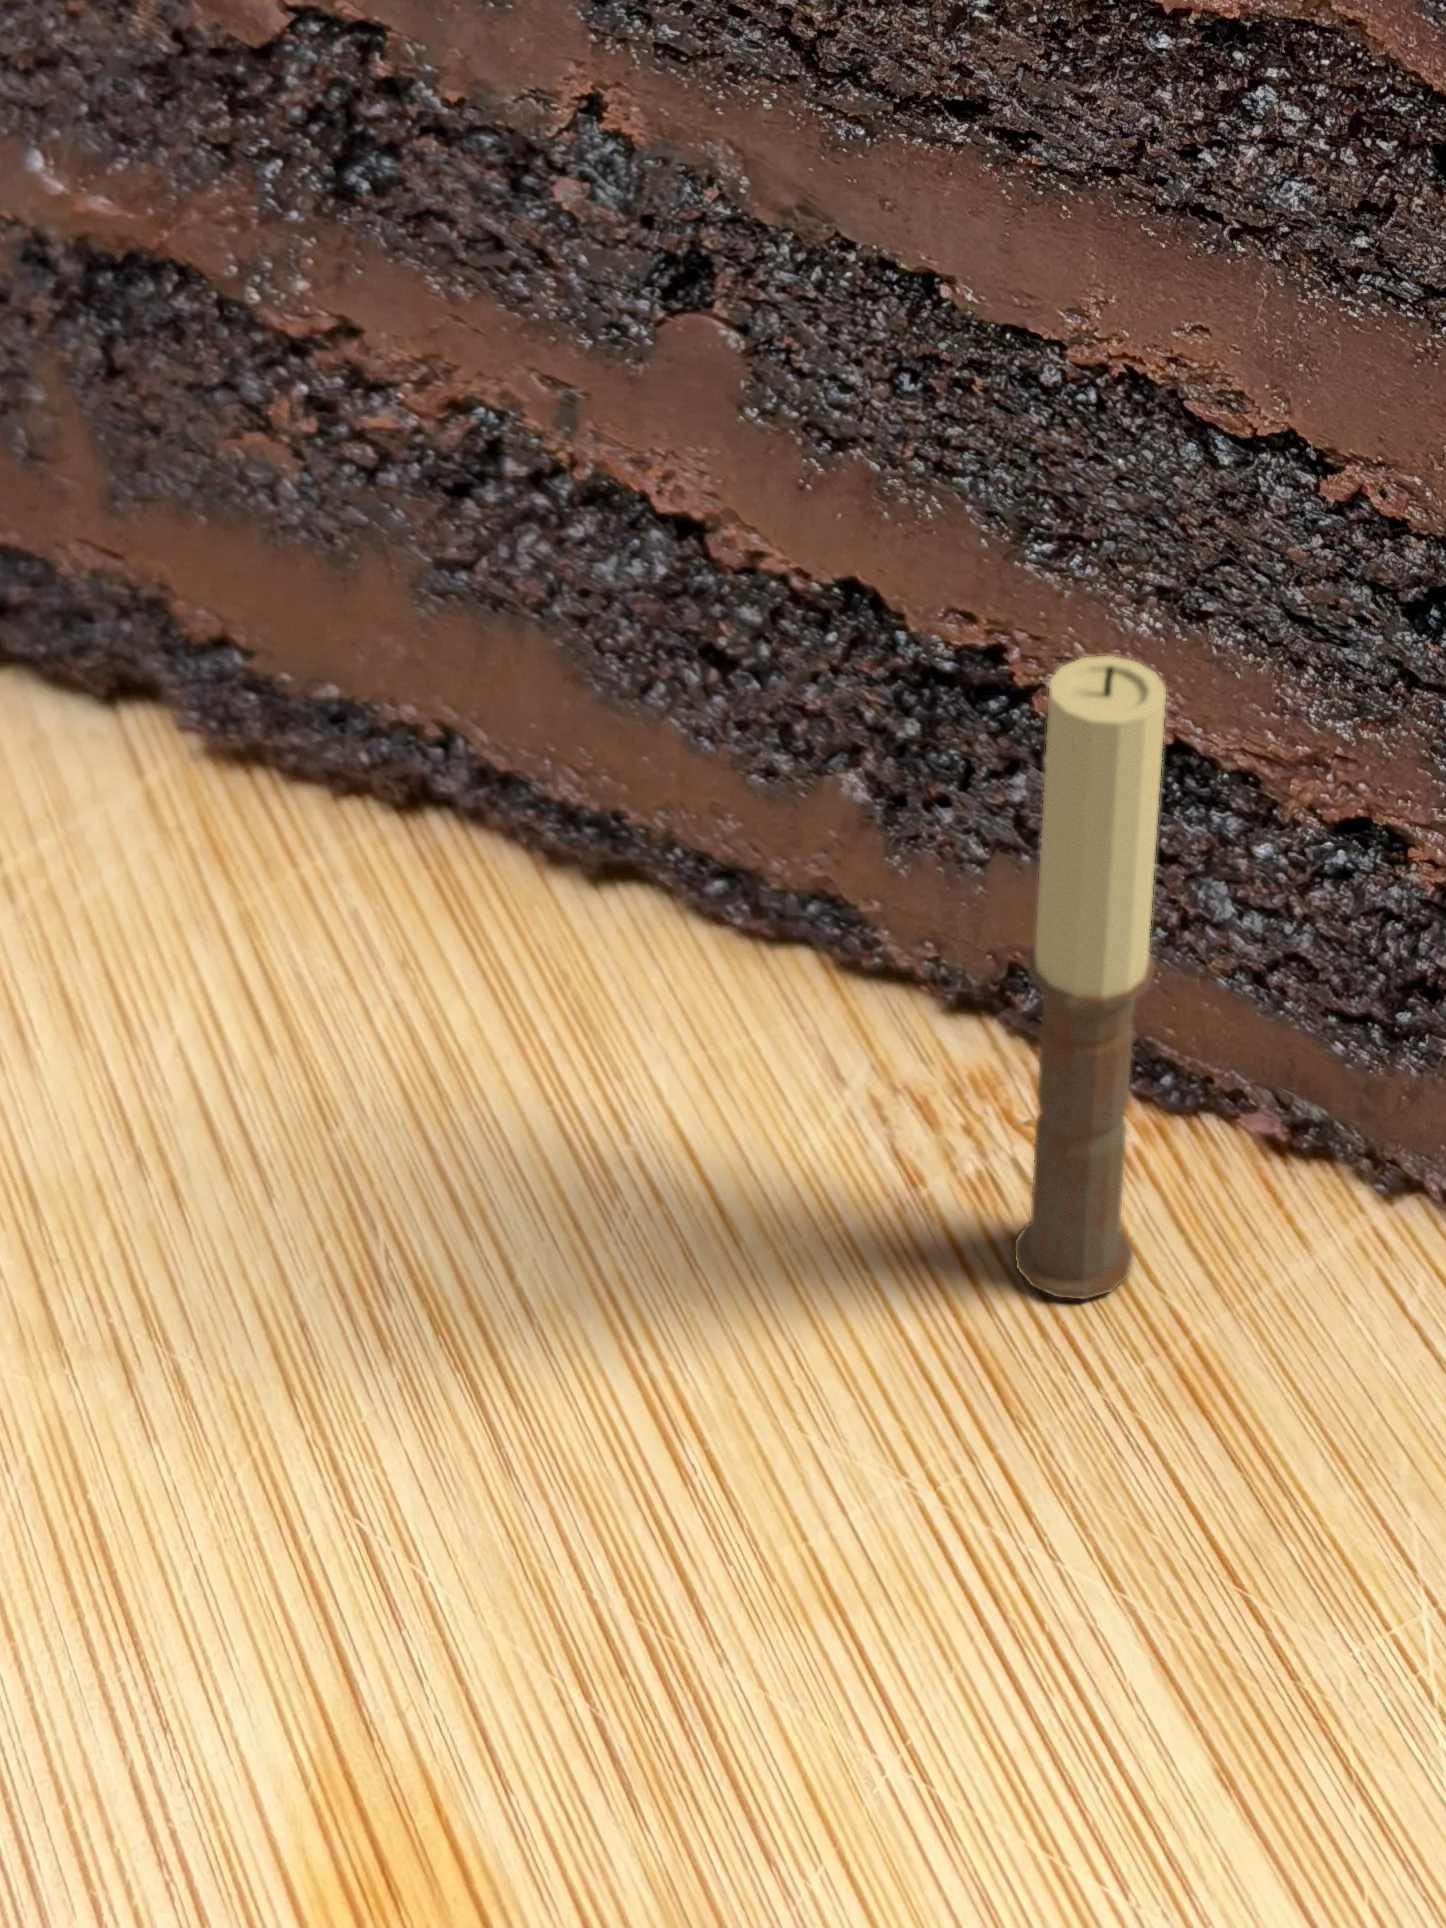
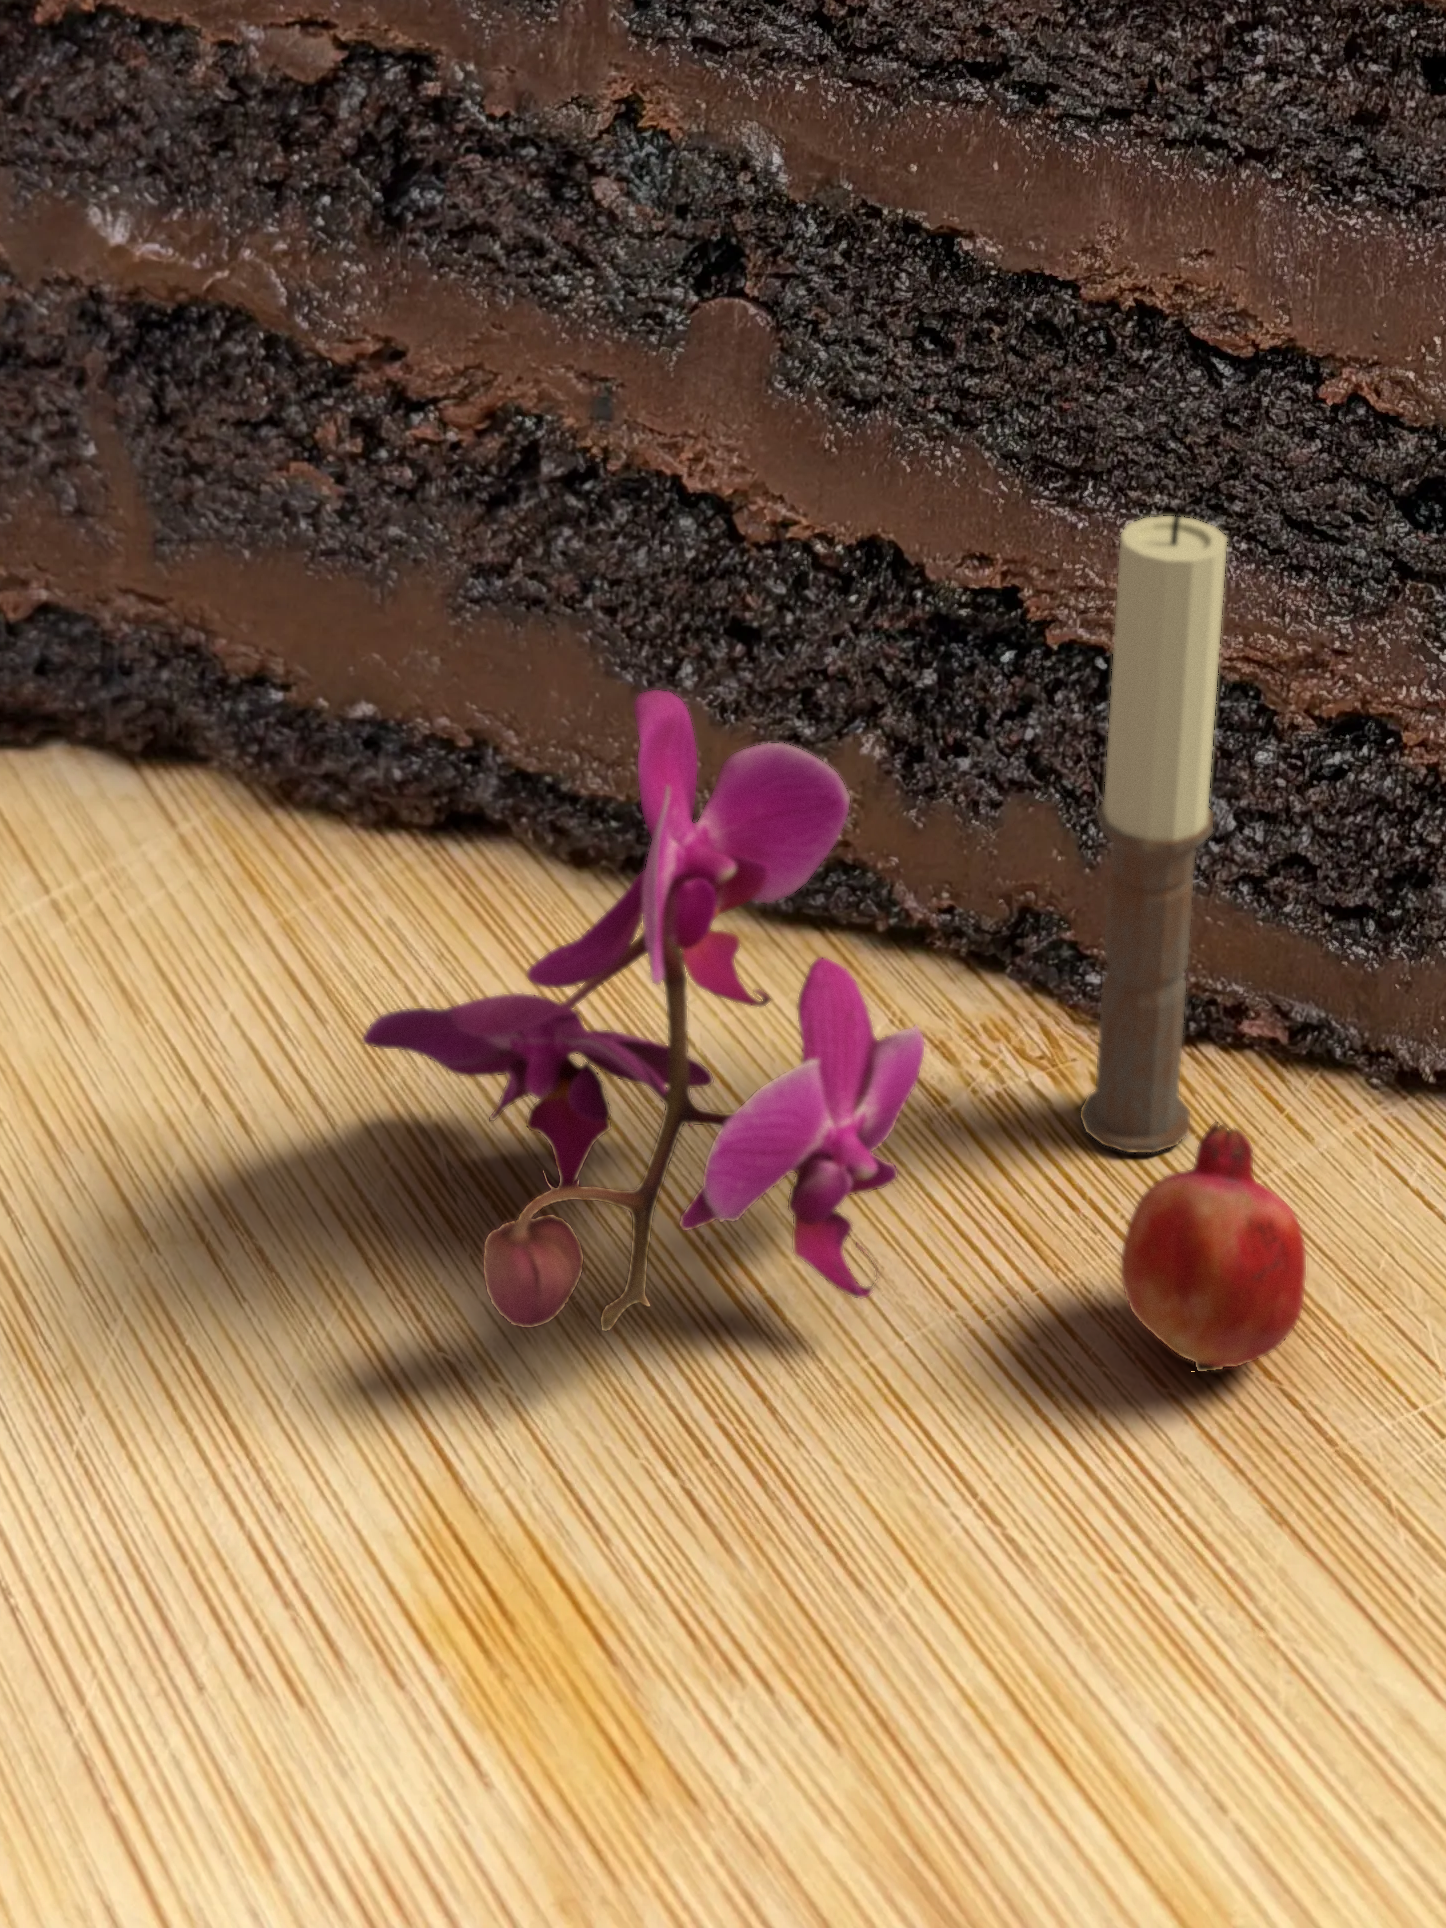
flower: none [244,831,823,1497] -> present [363,690,924,1331]
fruit: none [1000,1318,1202,1576] -> present [1120,1123,1306,1372]

